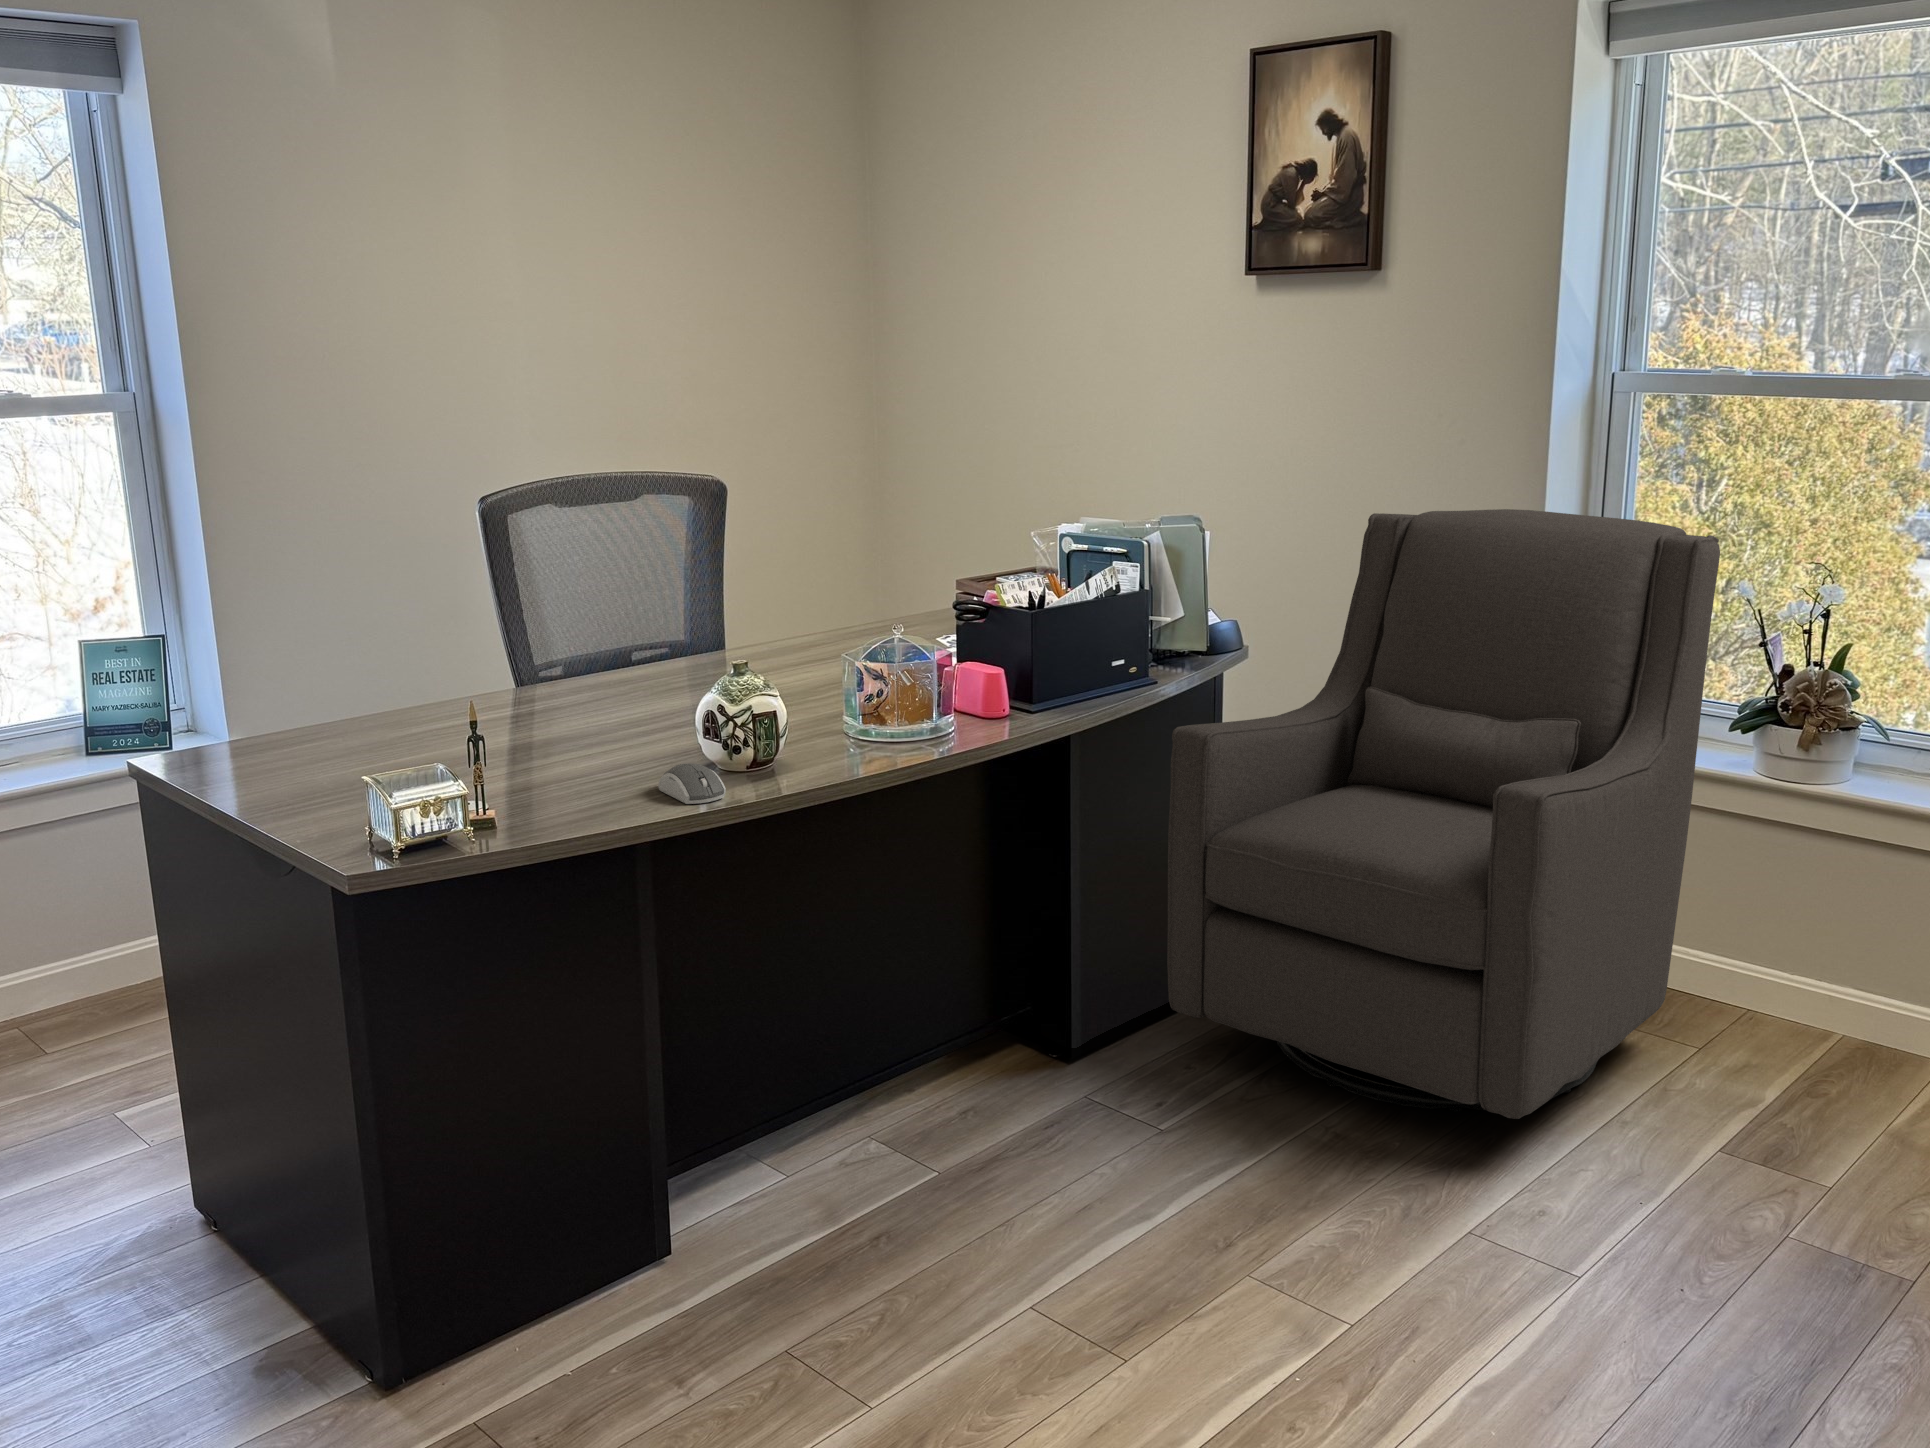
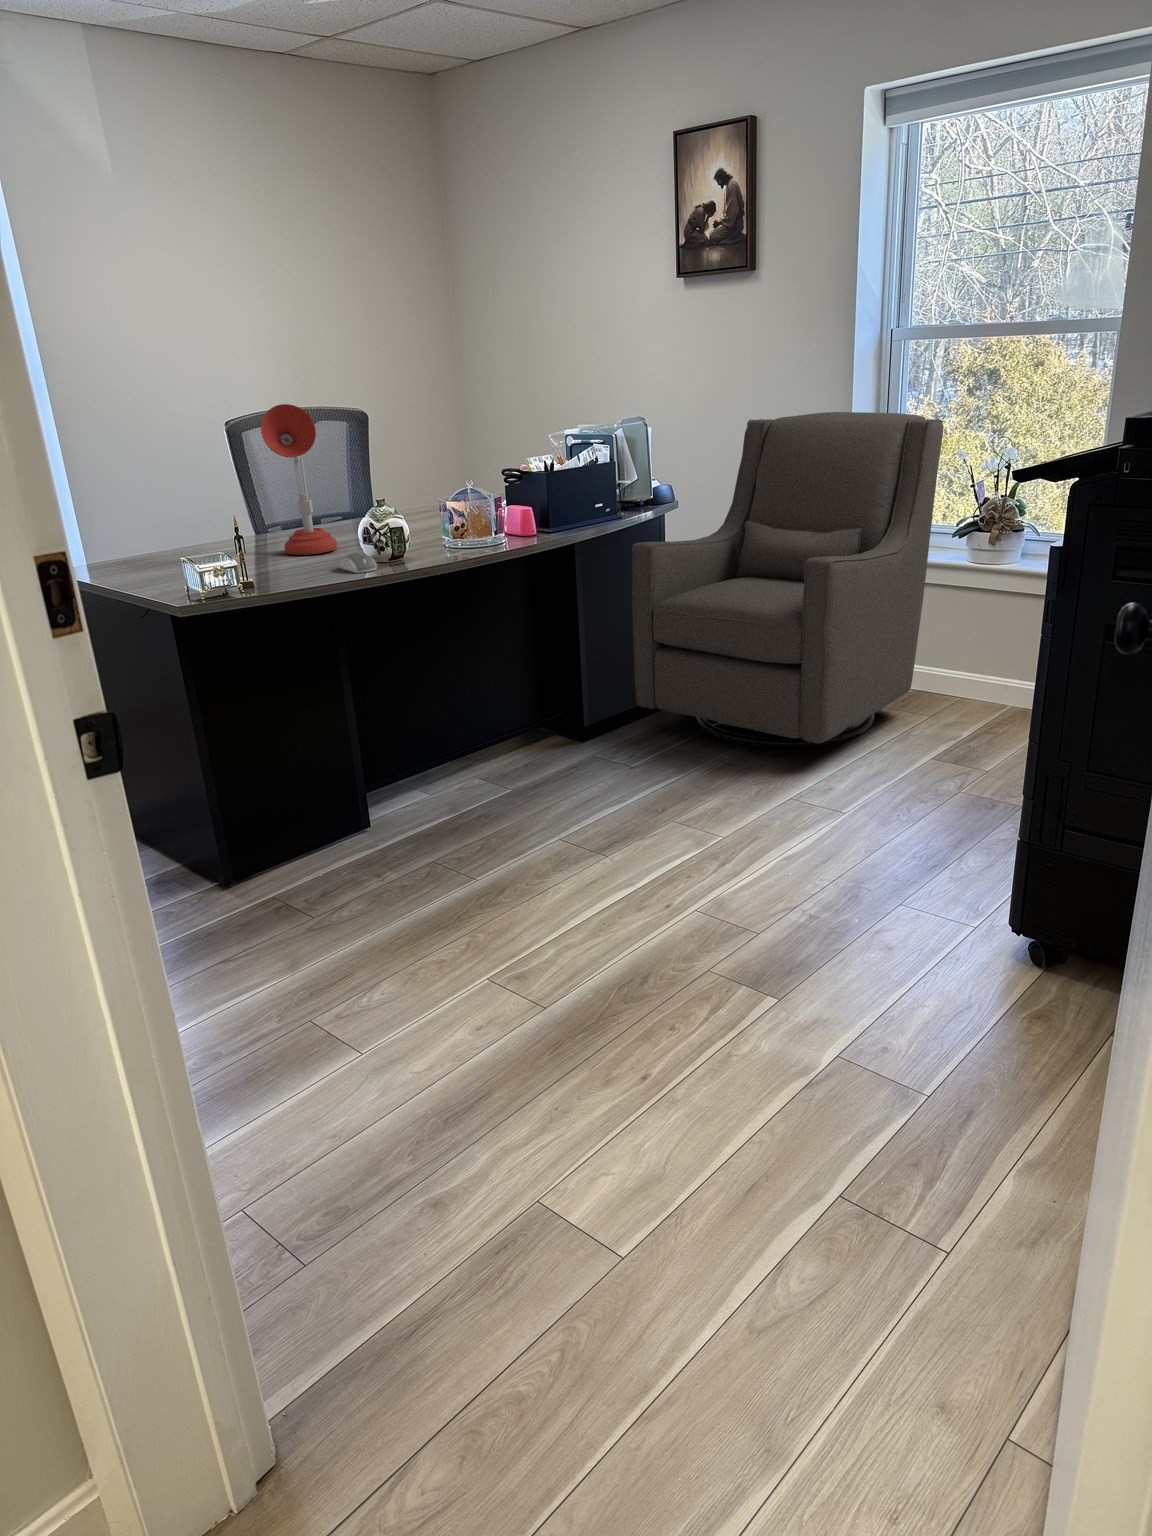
desk lamp: none [536,493,655,748] -> present [261,404,337,555]

